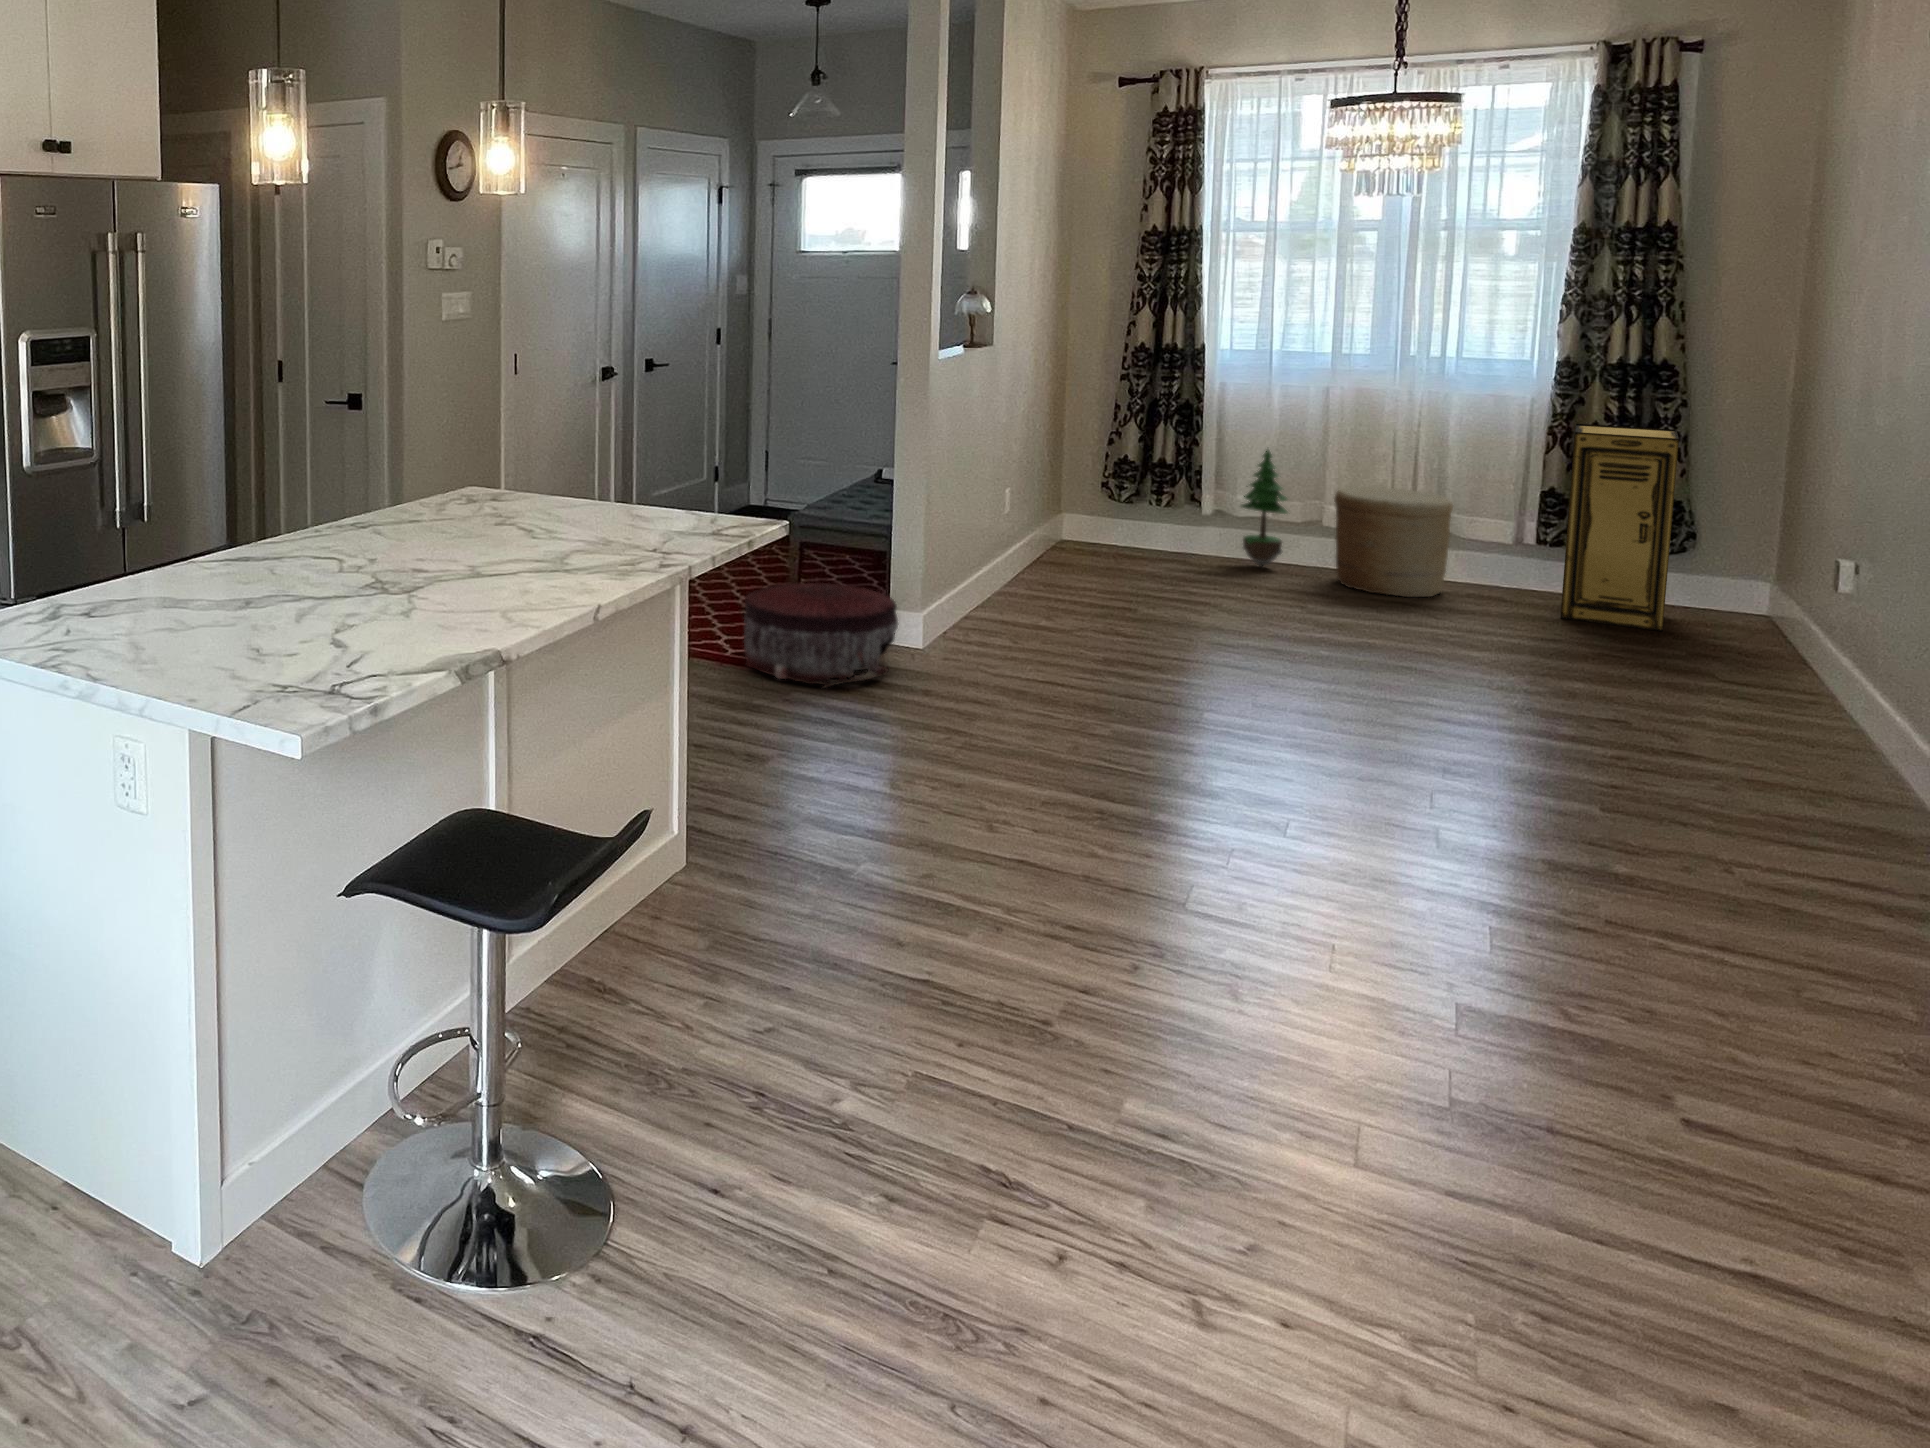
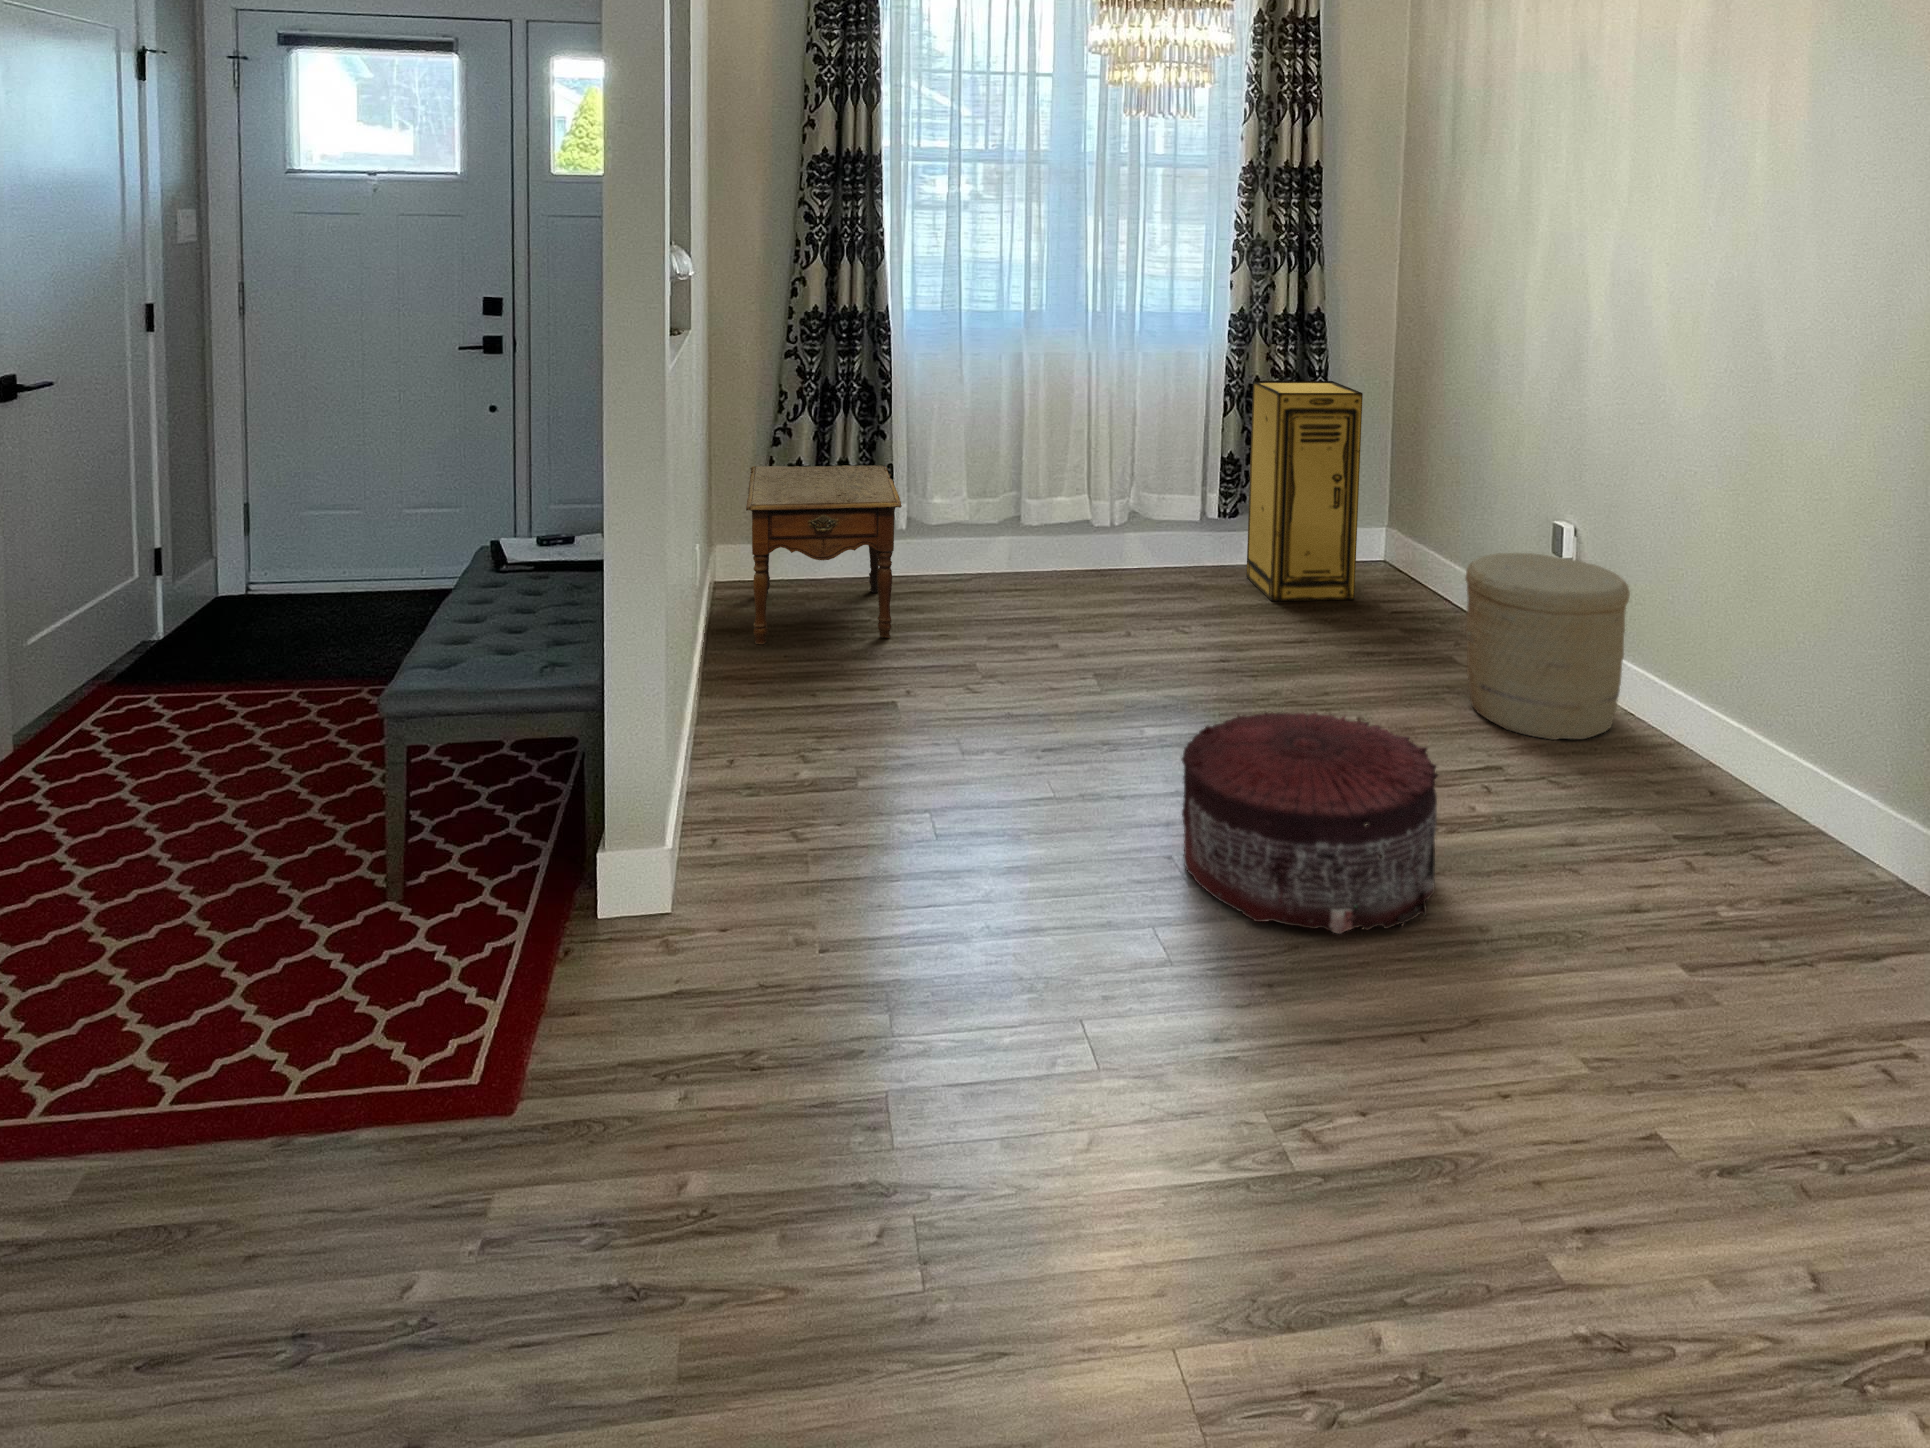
potted tree: present [1241,450,1287,566] -> none [936,433,991,585]
side table: none [1057,456,1196,581] -> present [746,465,902,644]
woven basket: present [1334,487,1453,597] -> present [1466,553,1630,740]
pouf: present [744,583,899,687] -> present [1182,712,1438,934]

